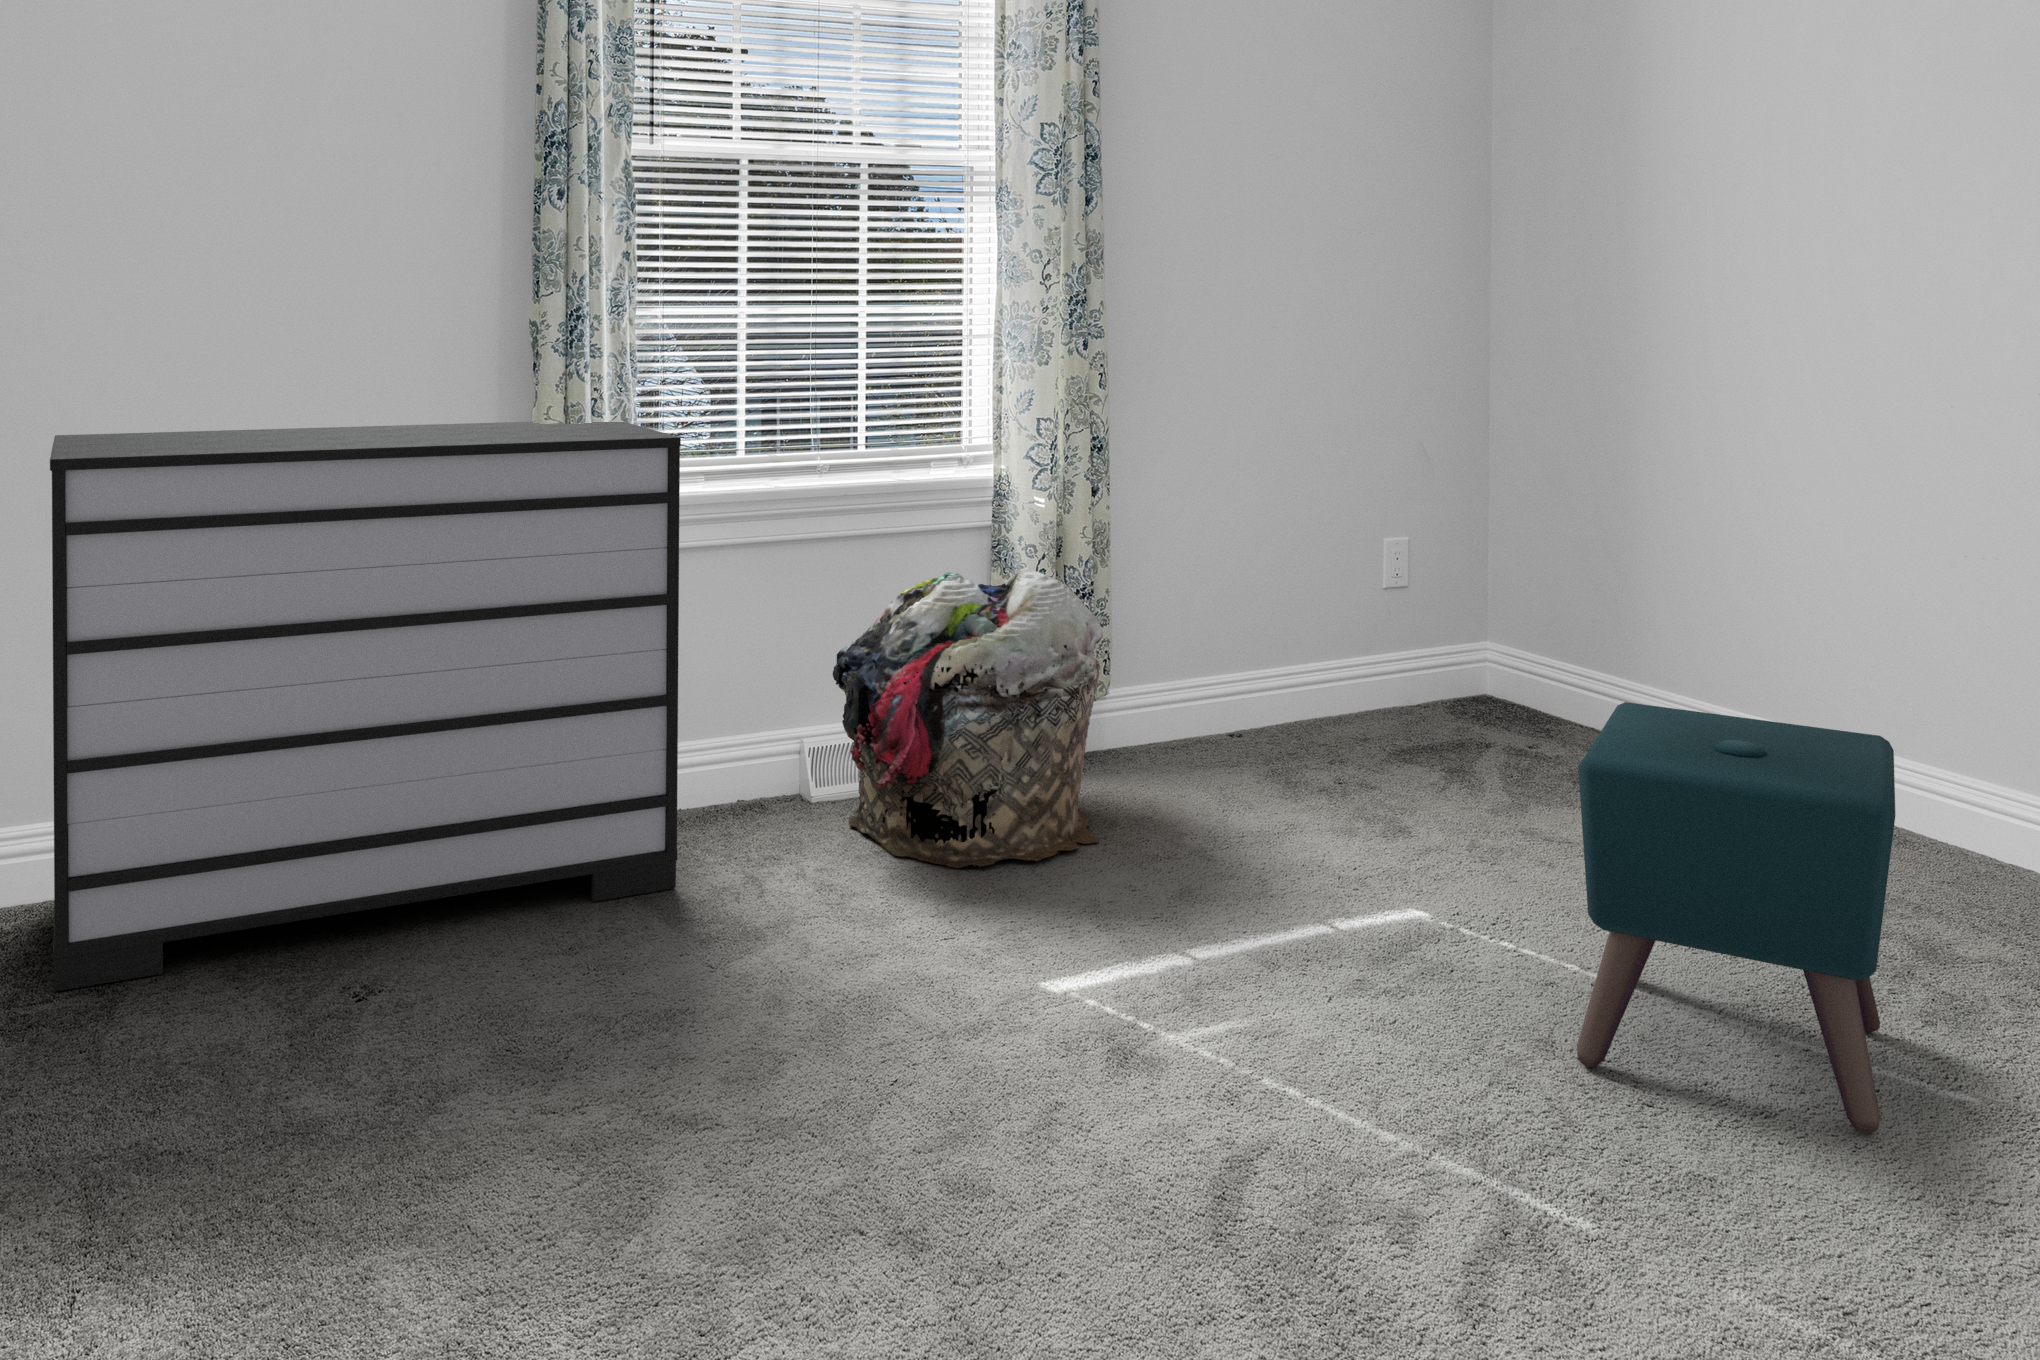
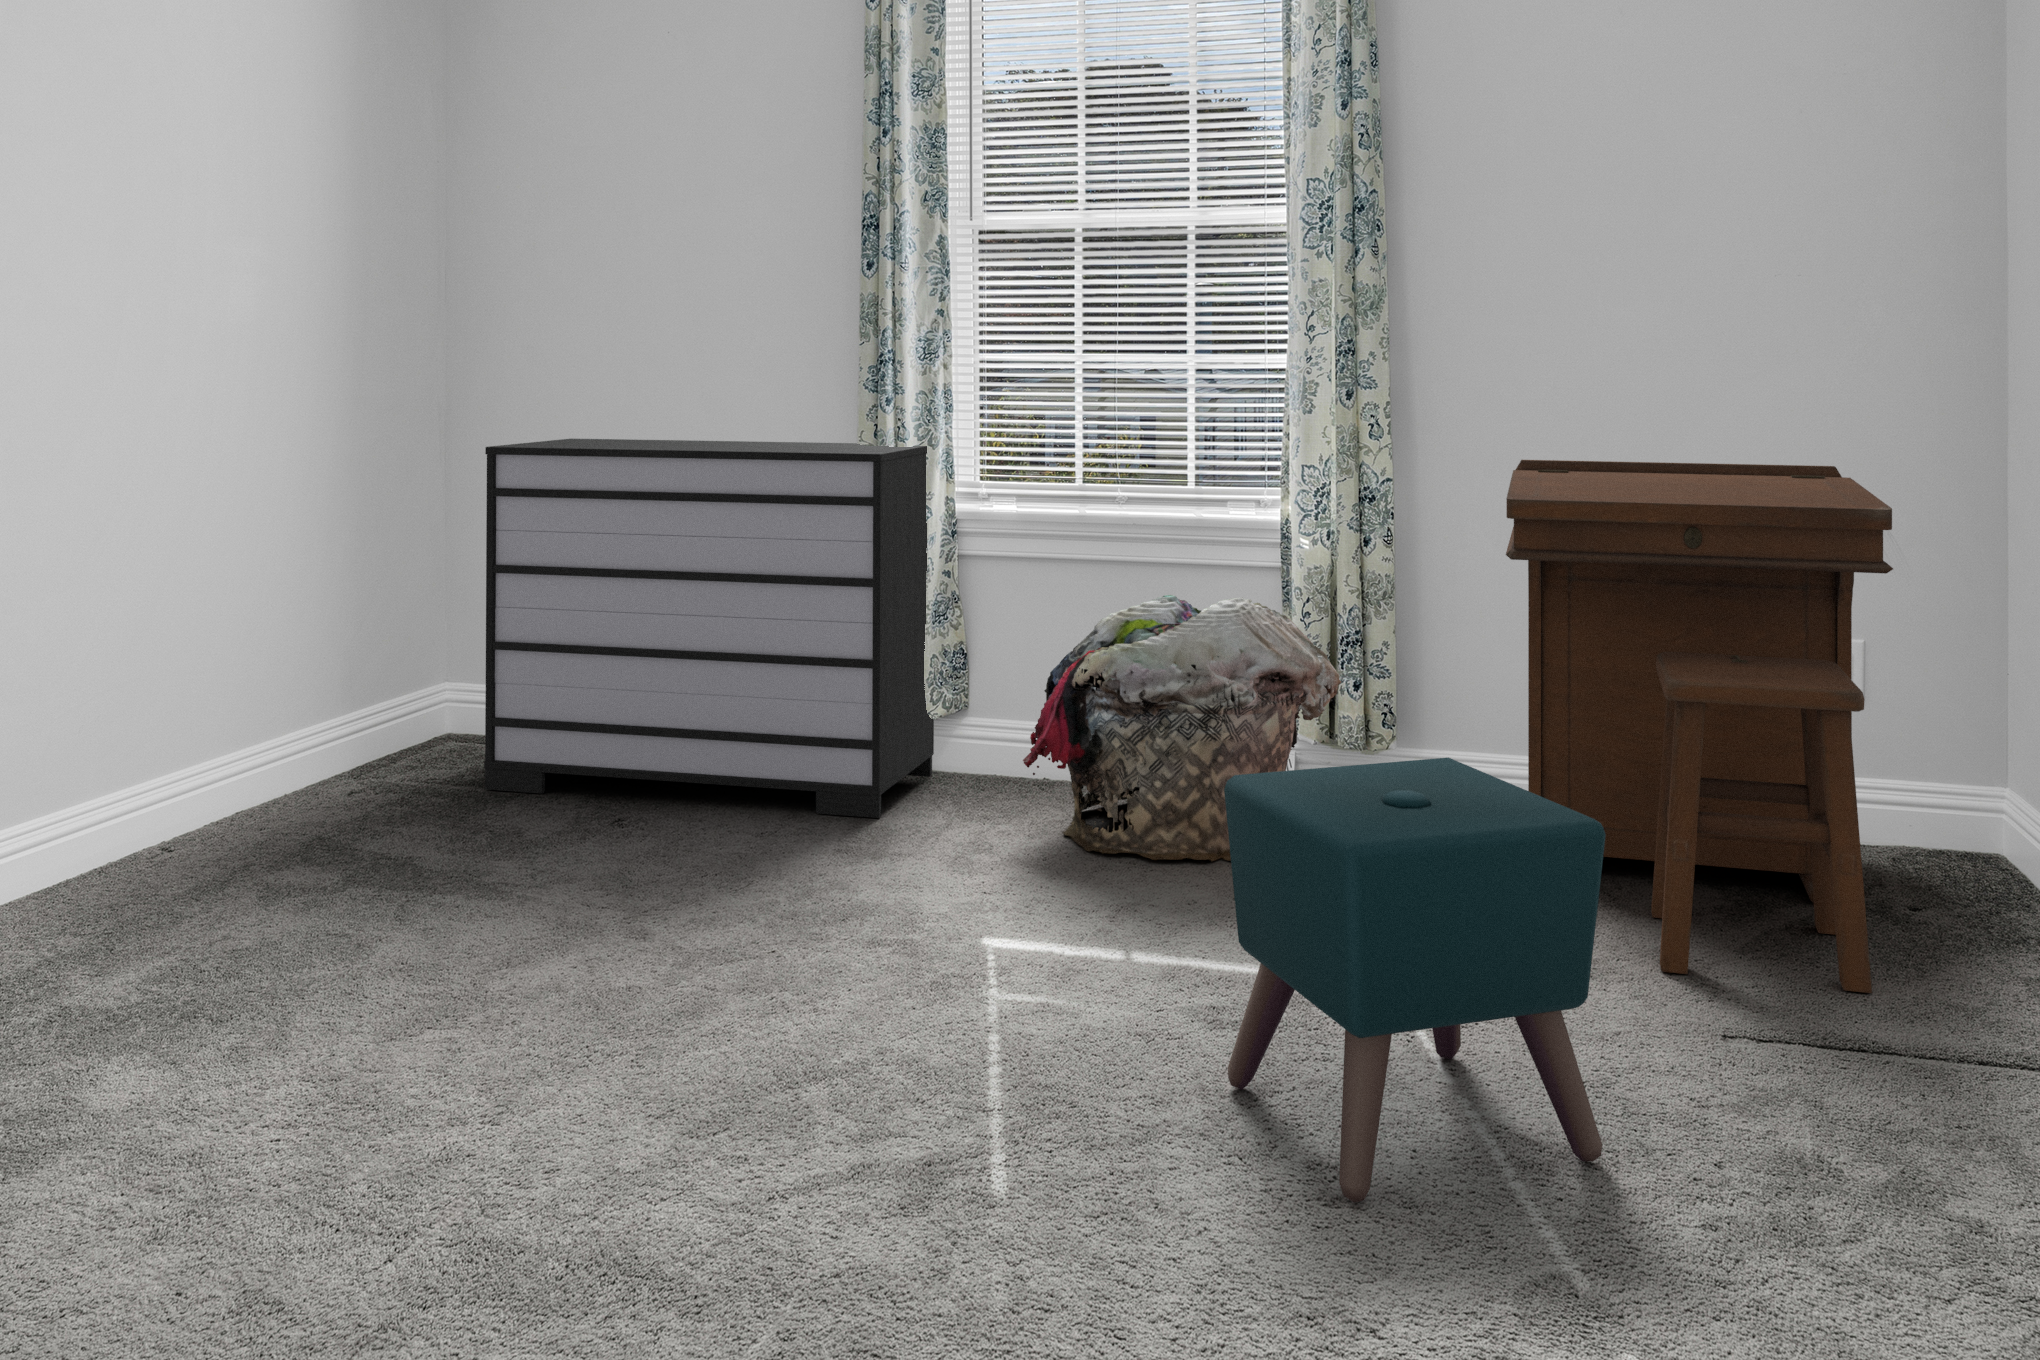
desk: none [1188,403,1675,855] -> present [1506,460,1893,993]

